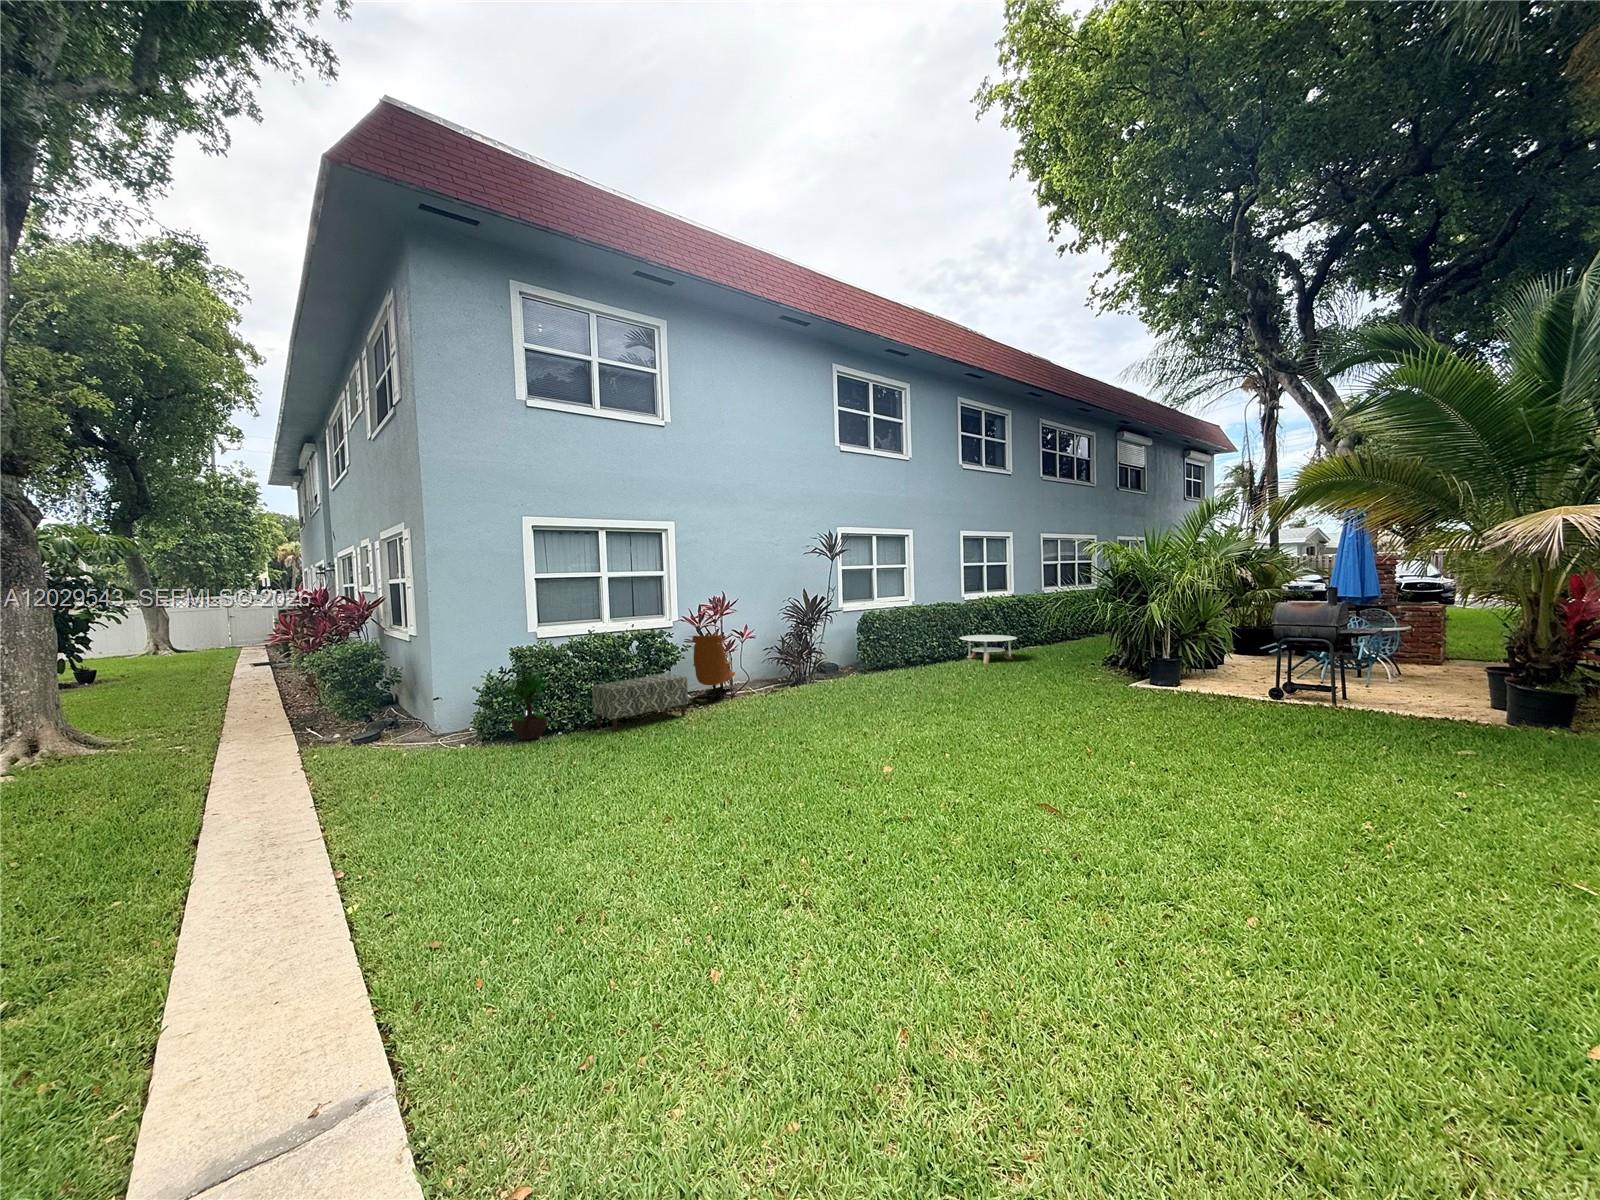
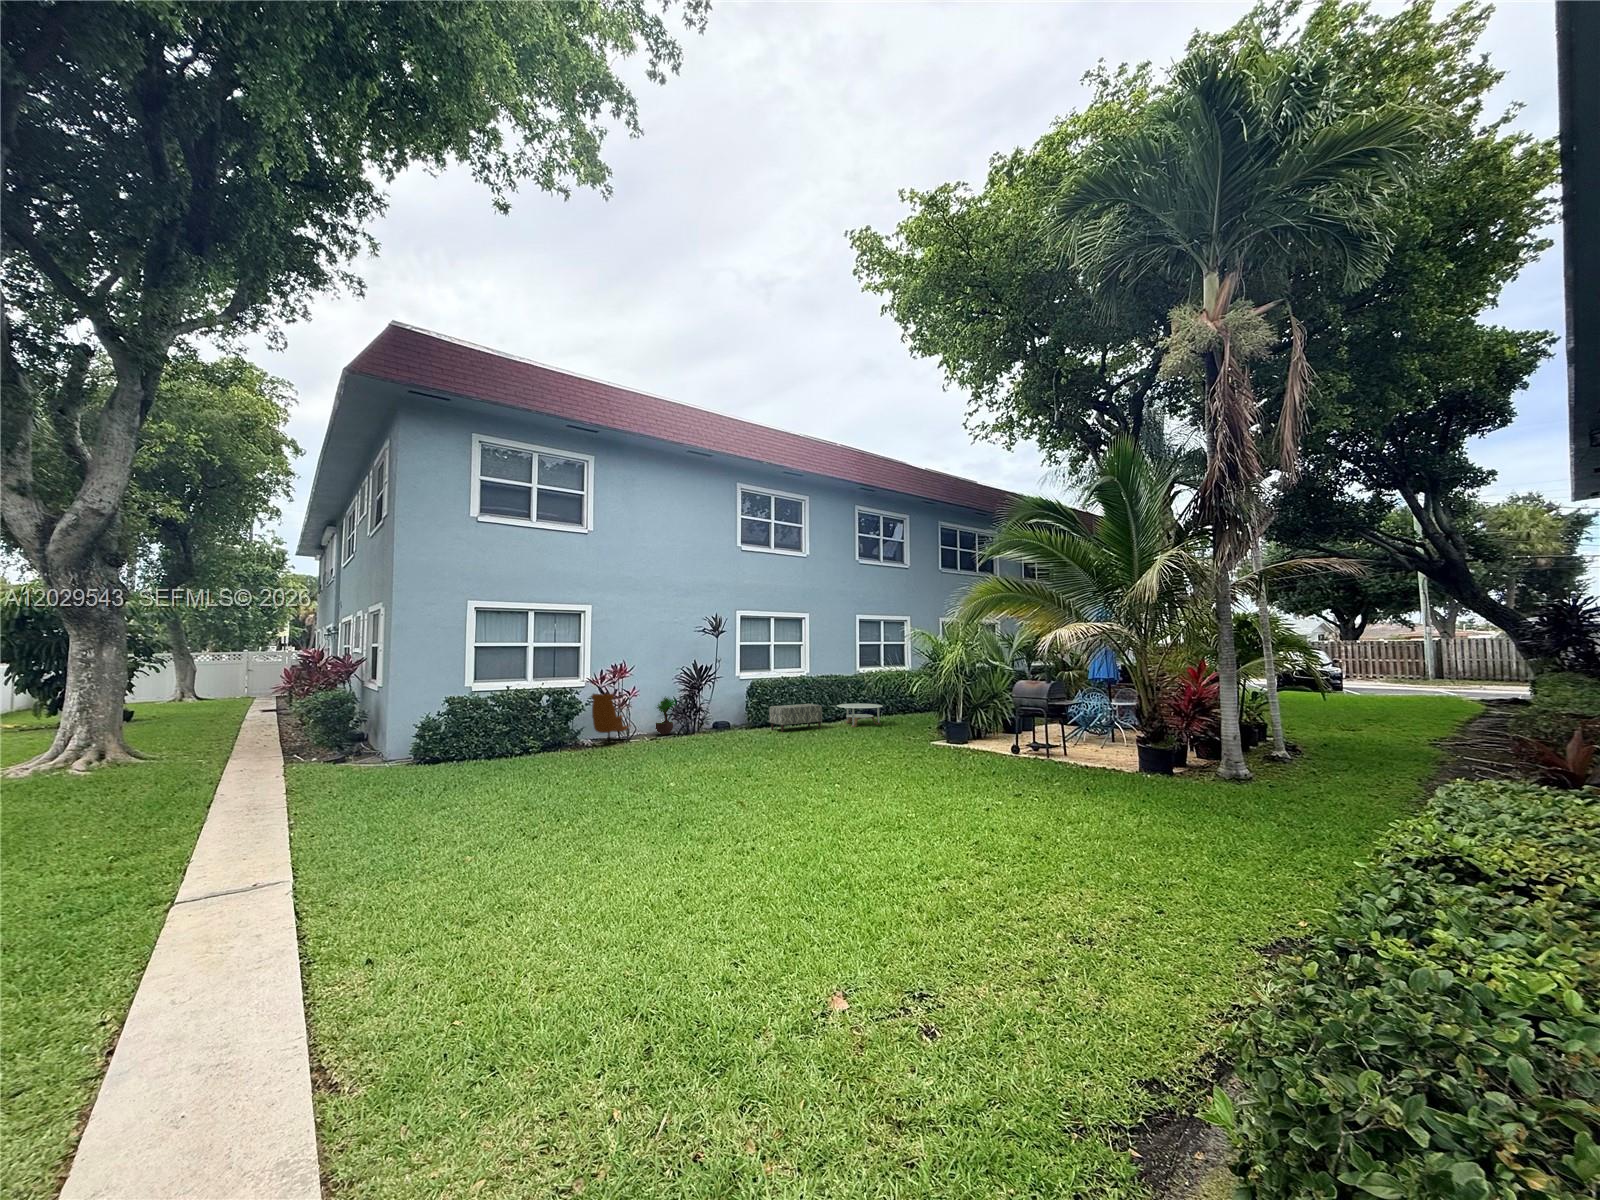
potted tree: present [504,671,547,740] -> present [656,696,676,735]
bench: present [592,674,688,732] -> present [769,704,822,732]

